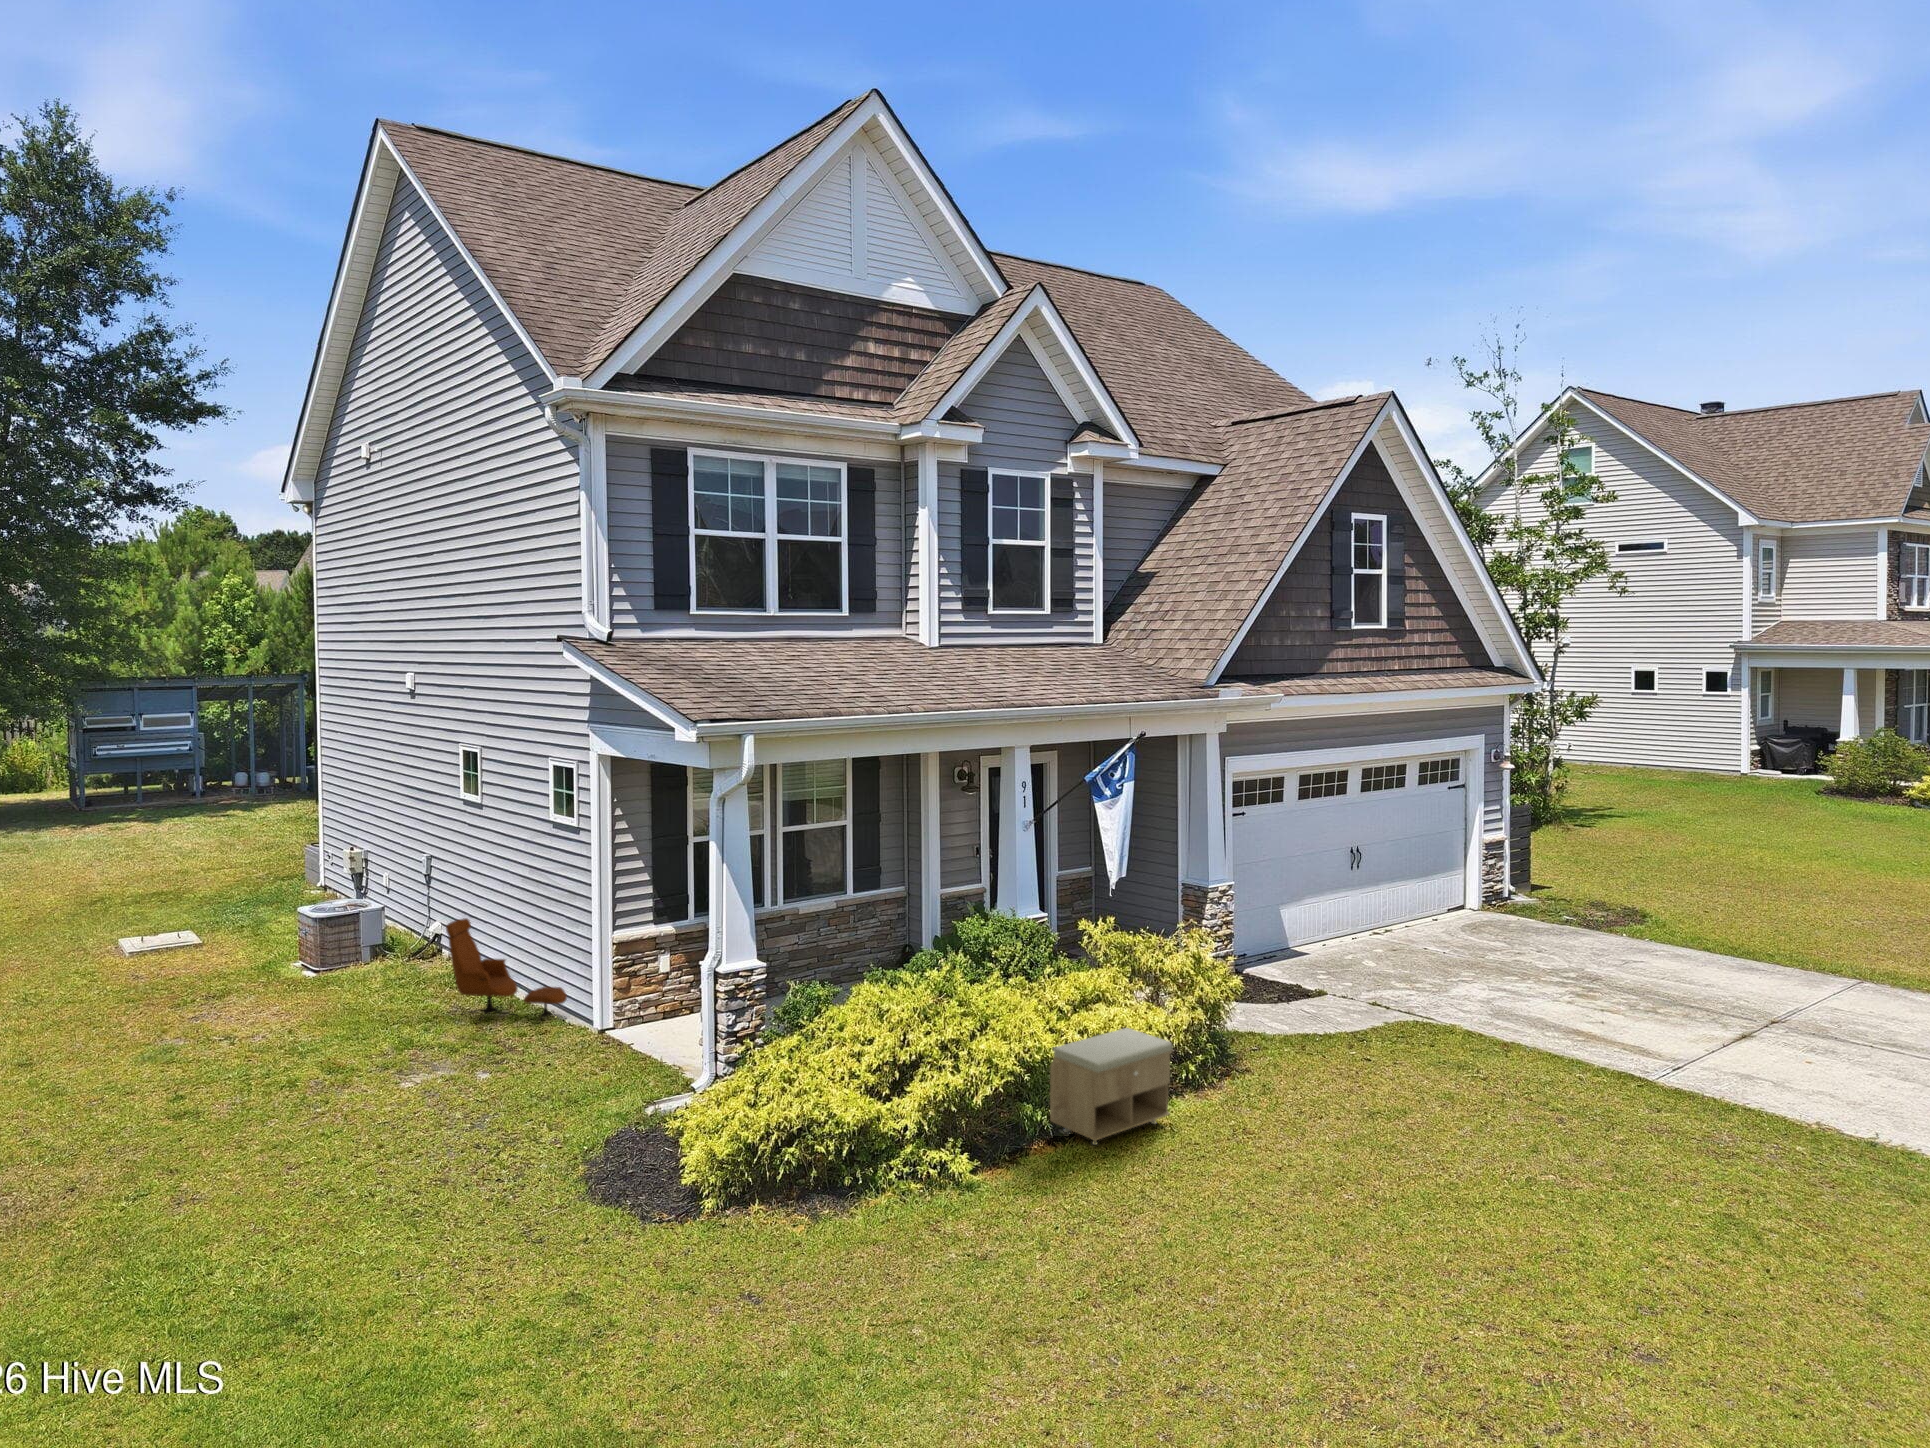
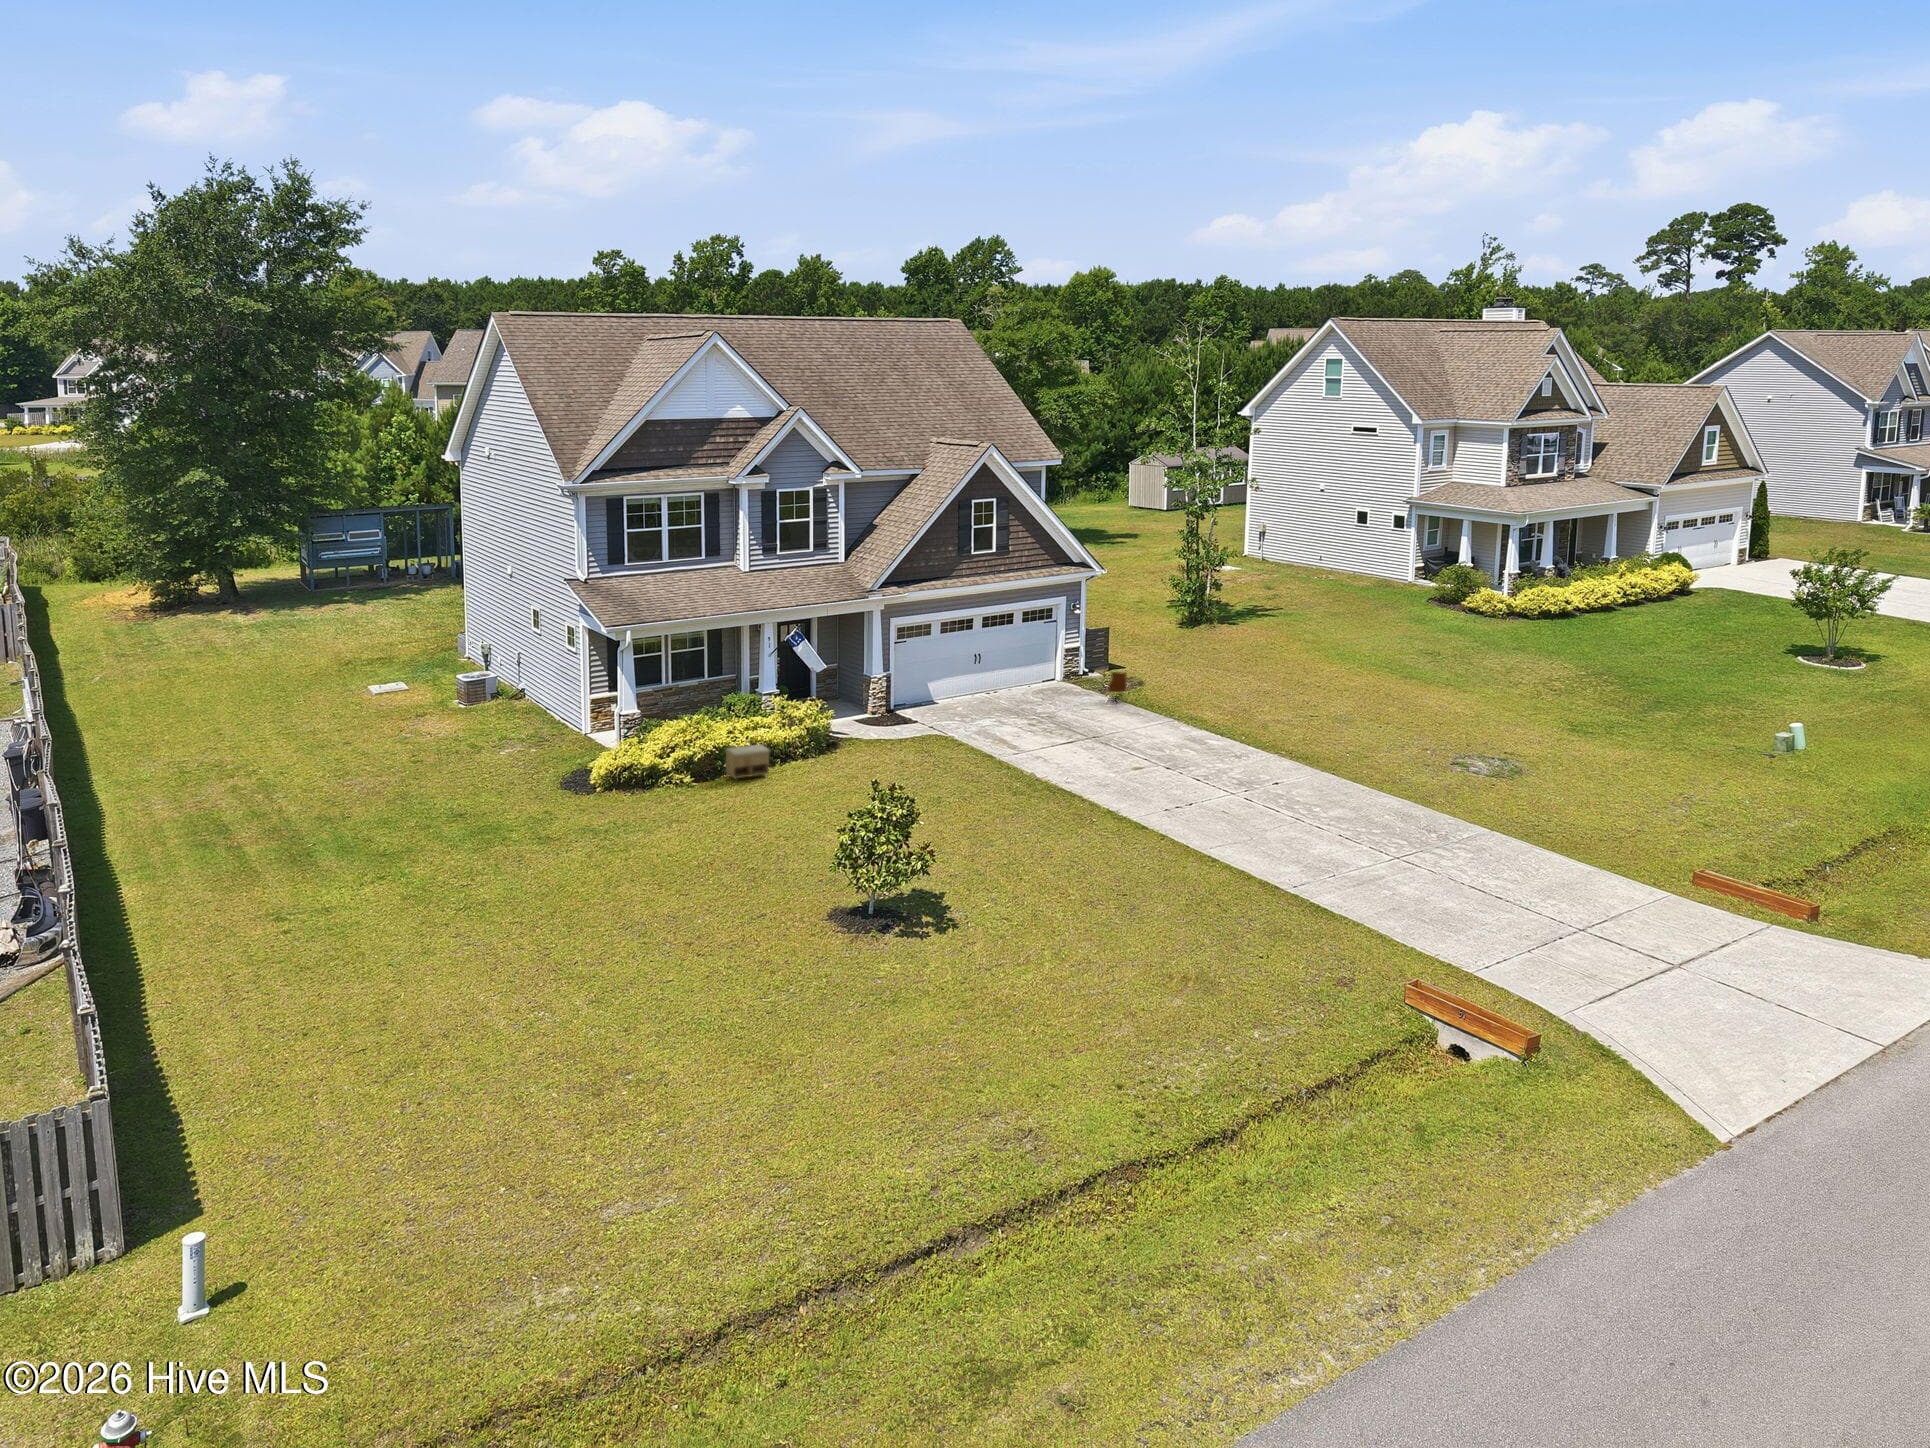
lounge chair: present [446,918,567,1024] -> present [1108,672,1127,701]

